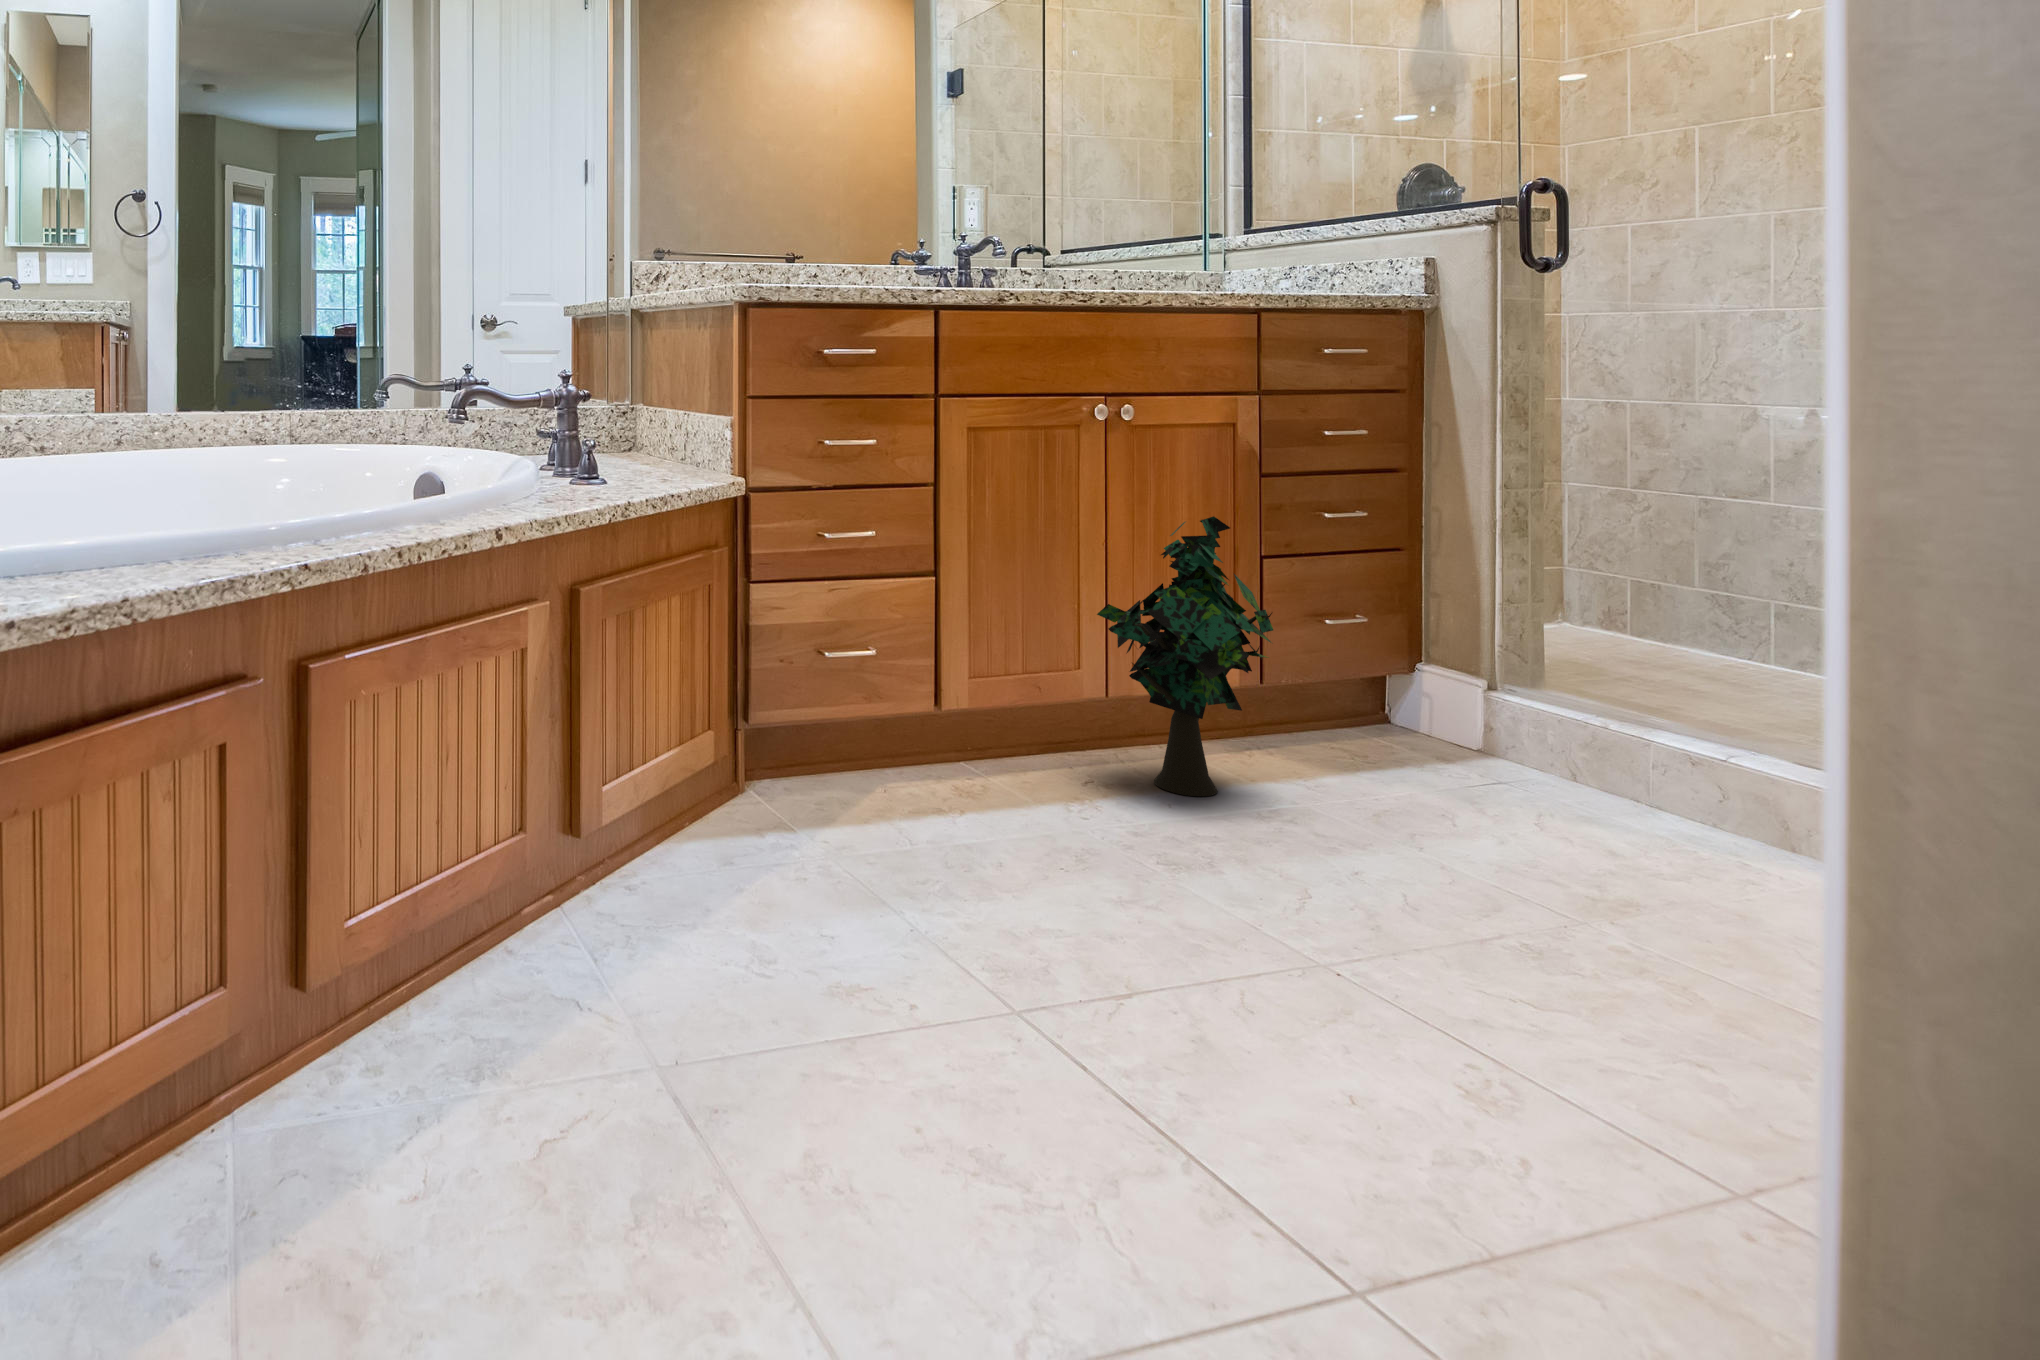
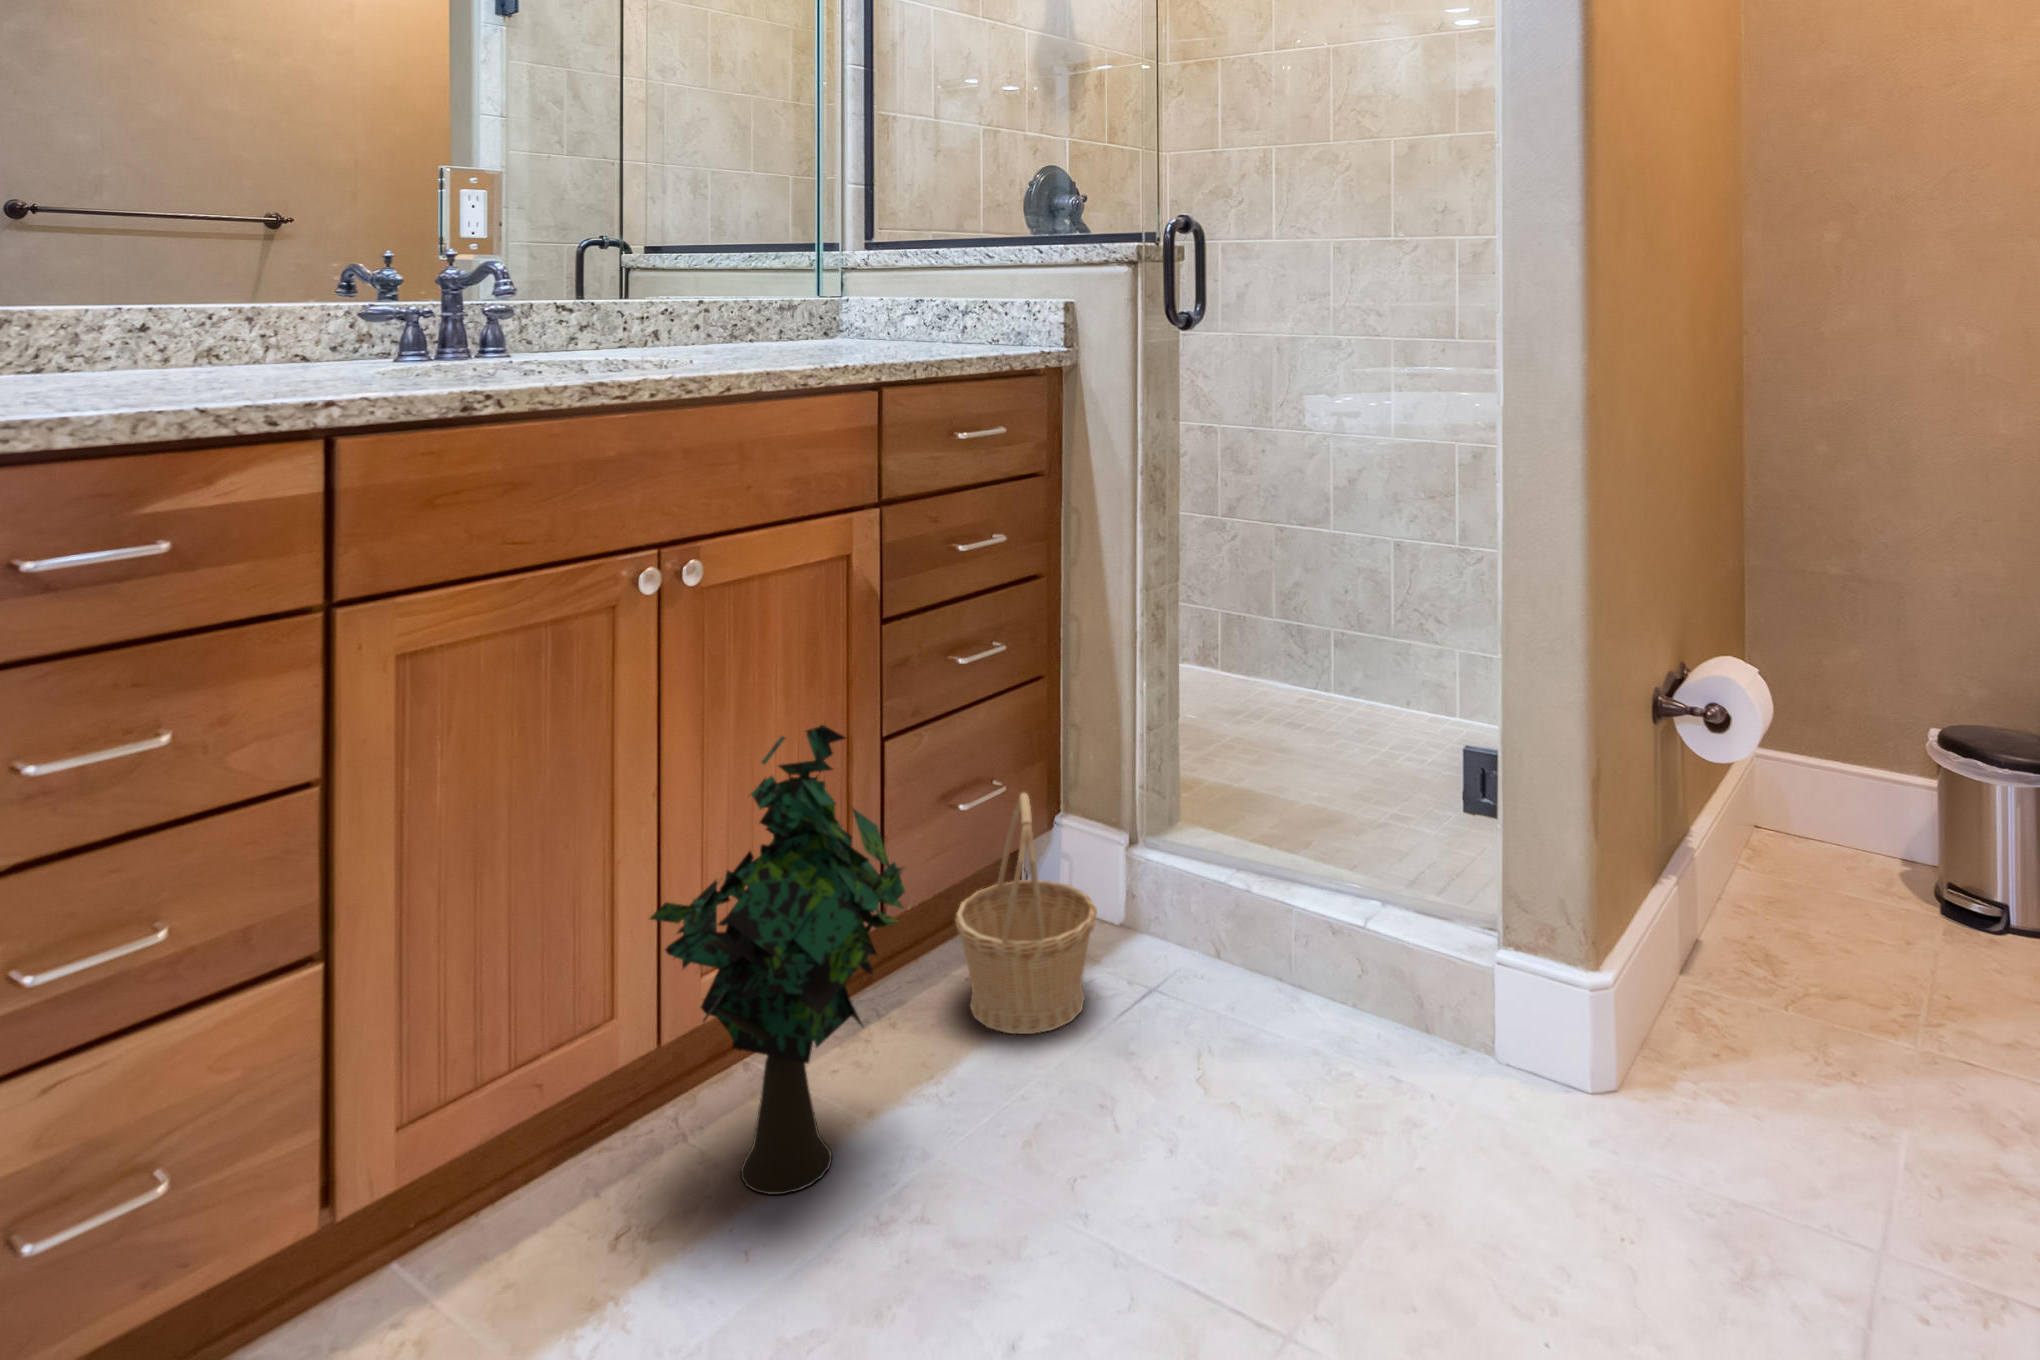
basket: none [1315,613,1445,783] -> present [955,792,1097,1034]

